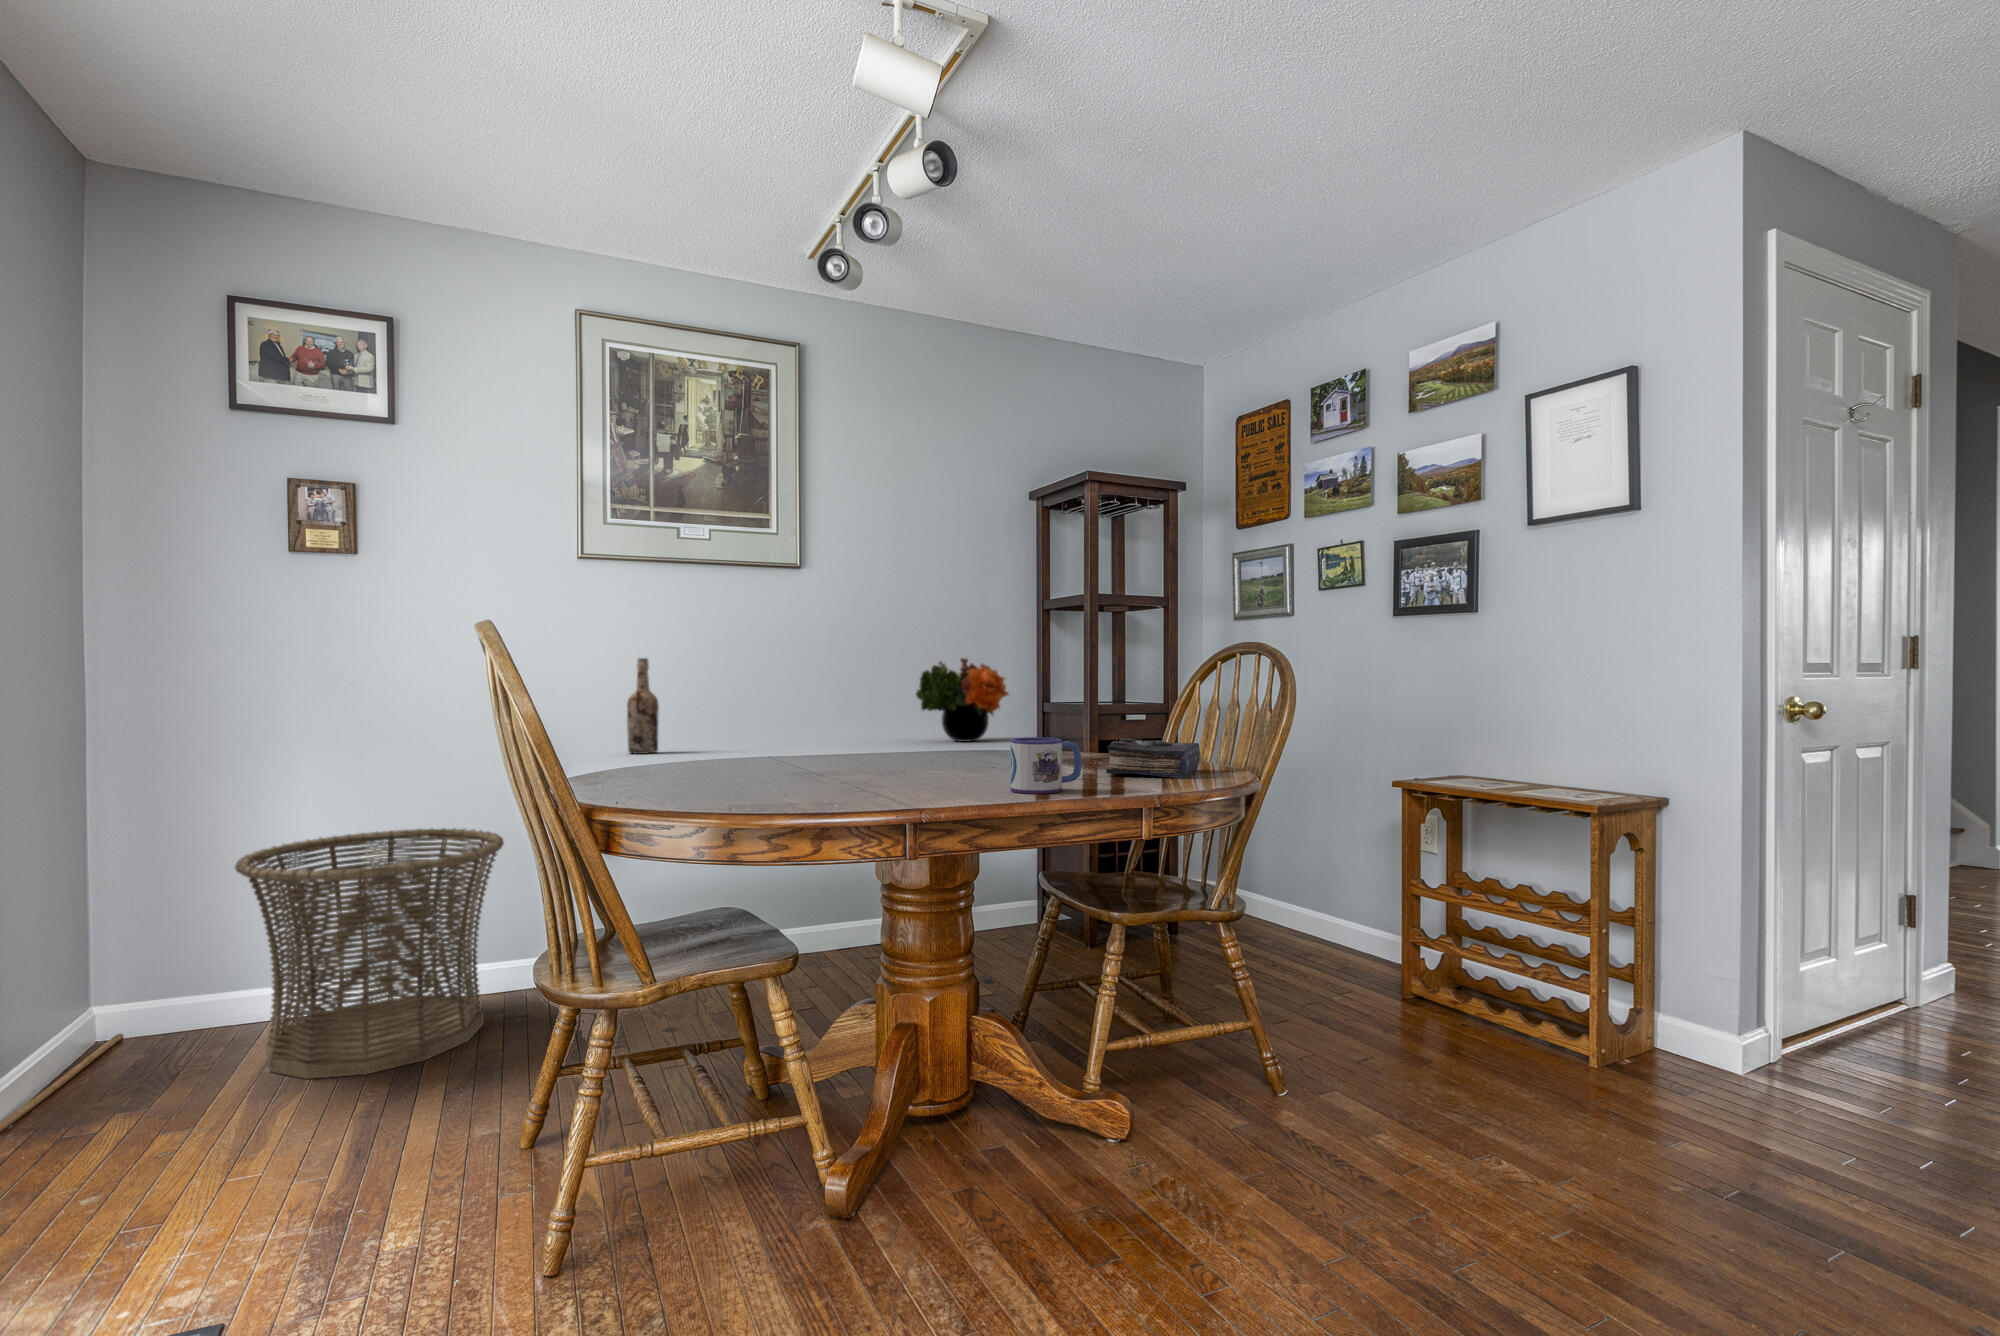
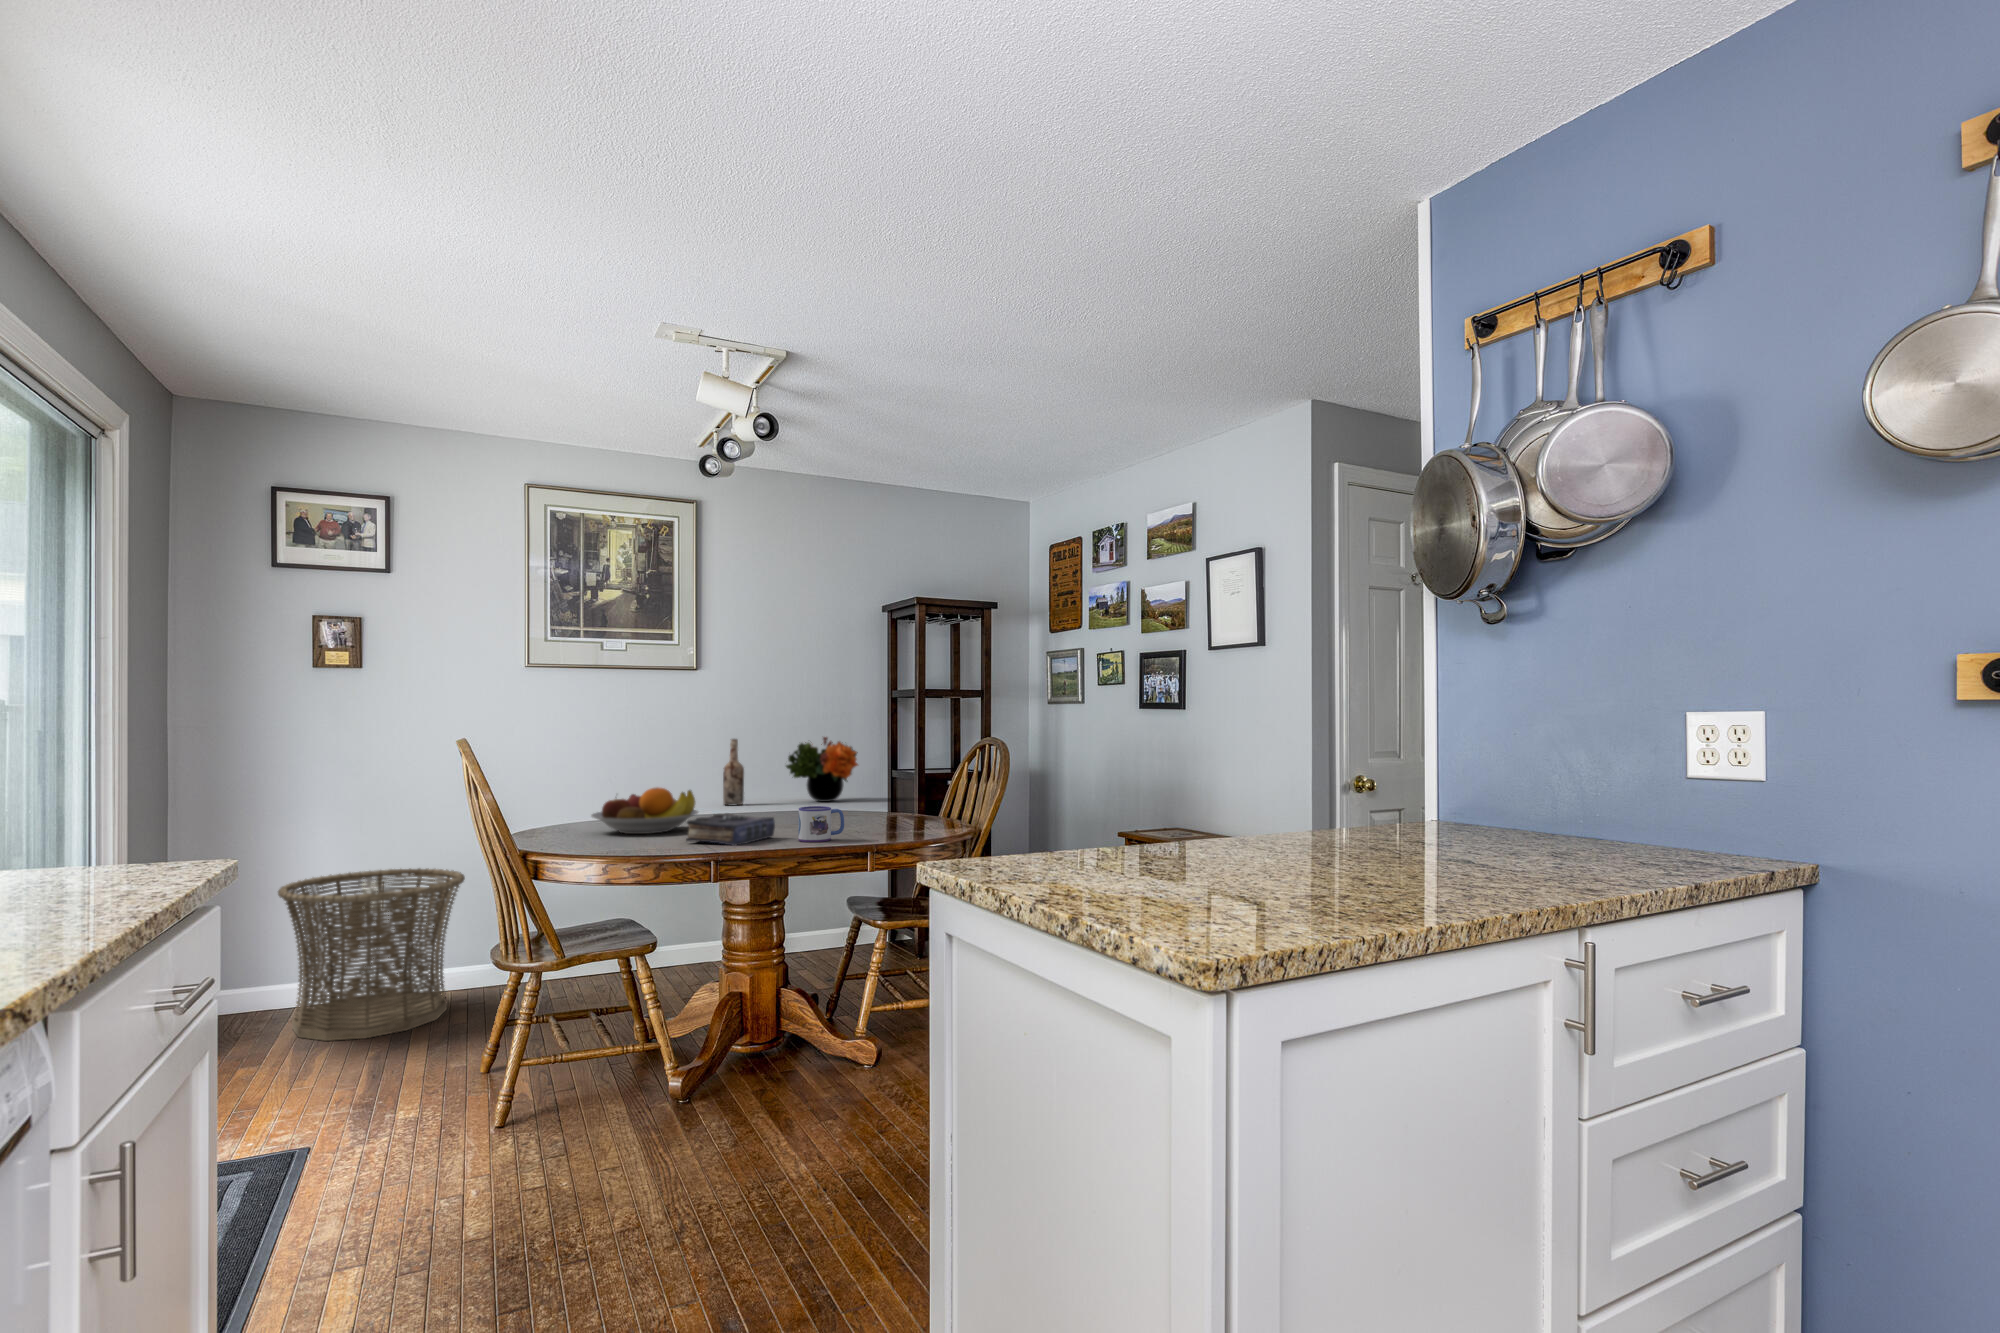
wine bottle: present [627,658,659,754] -> present [723,739,744,806]
fruit bowl: none [680,712,836,781] -> present [591,788,698,834]
book: present [1106,738,1200,779] -> present [686,814,775,846]

